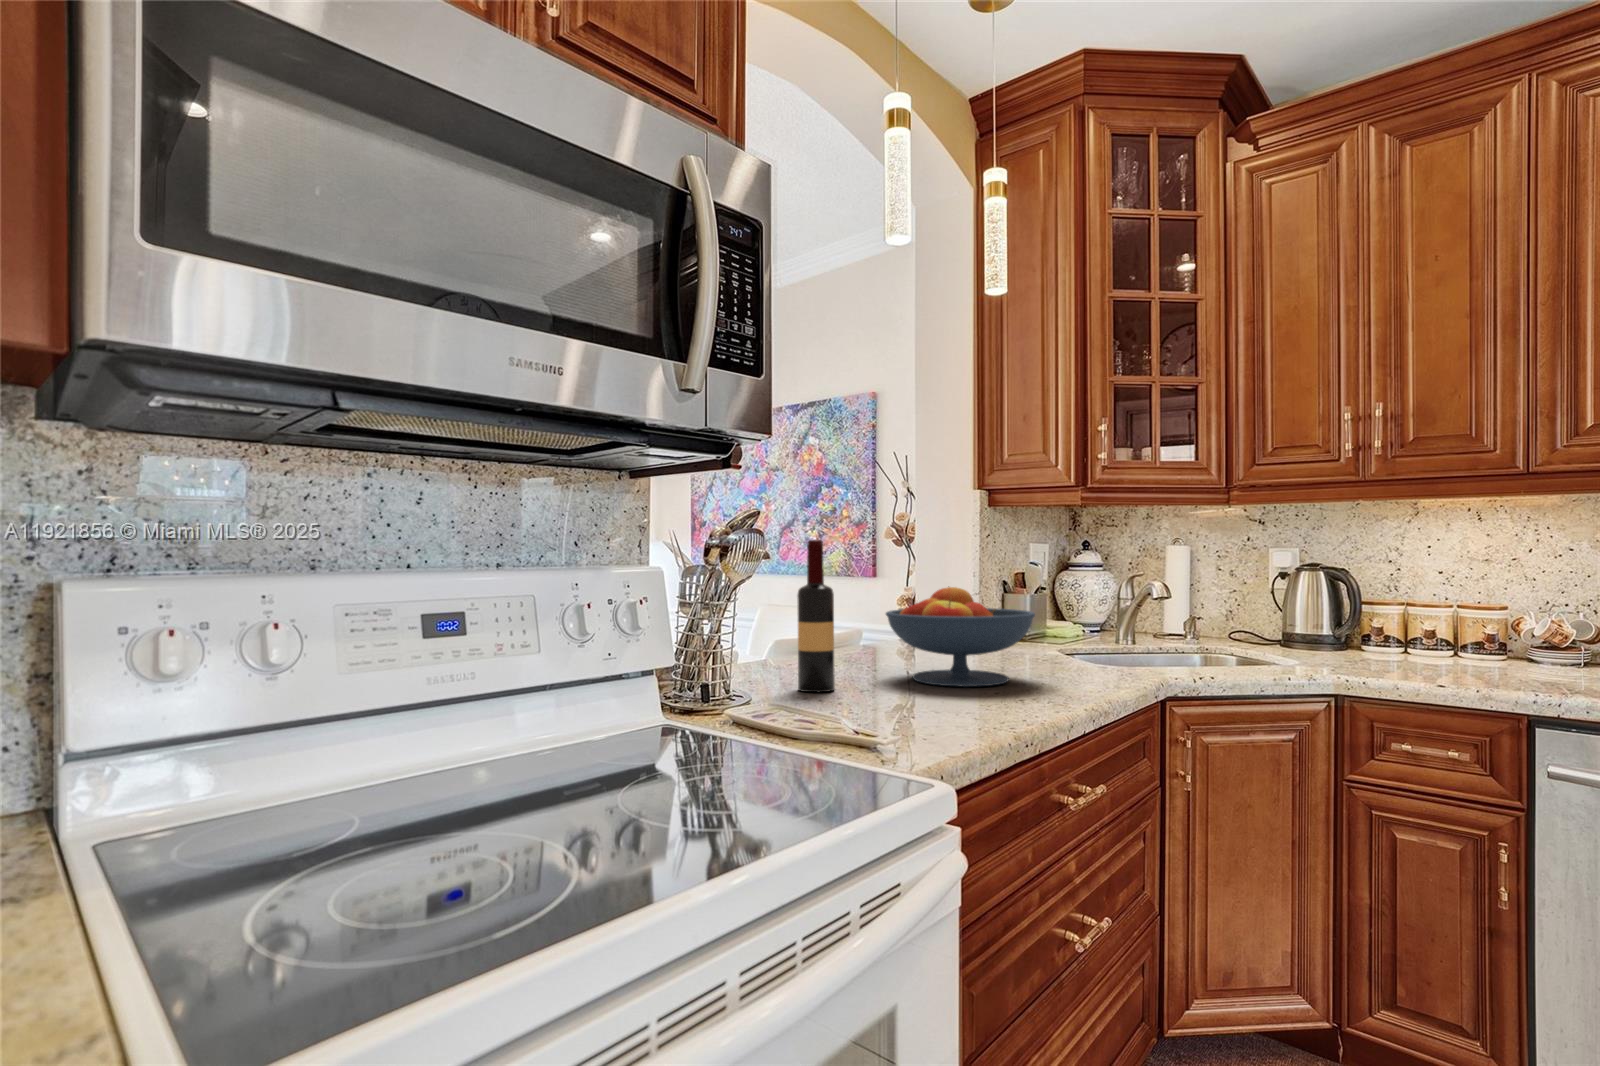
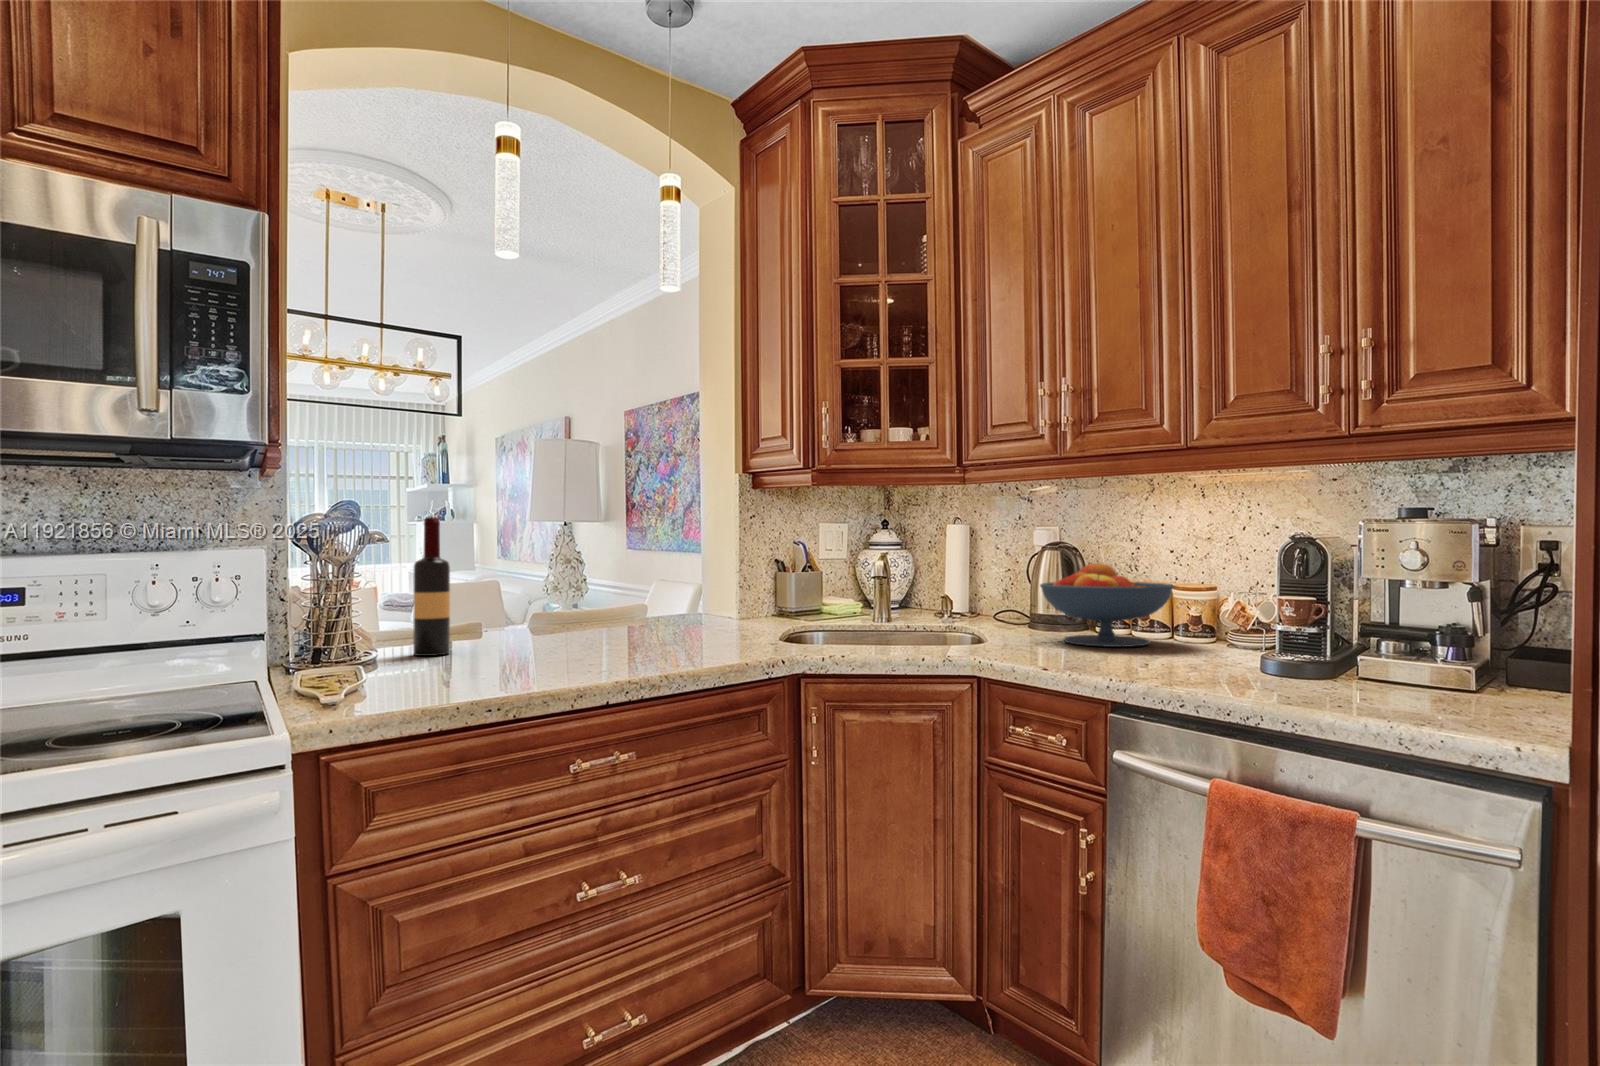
fruit bowl: present [886,587,1035,687] -> present [1040,563,1174,647]

